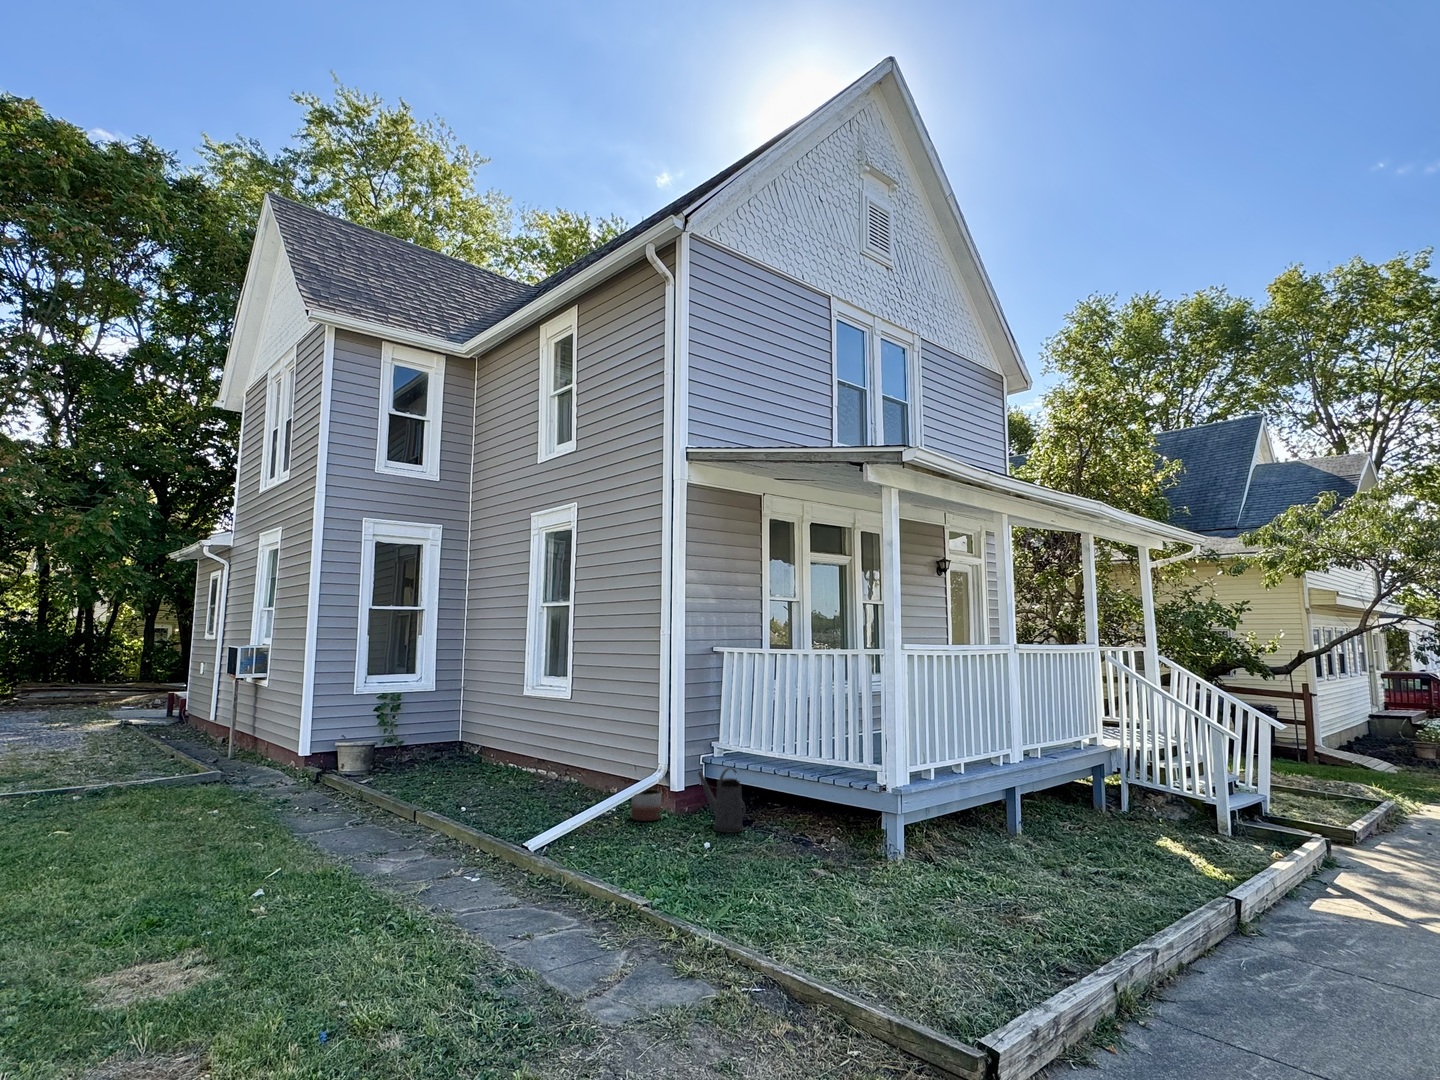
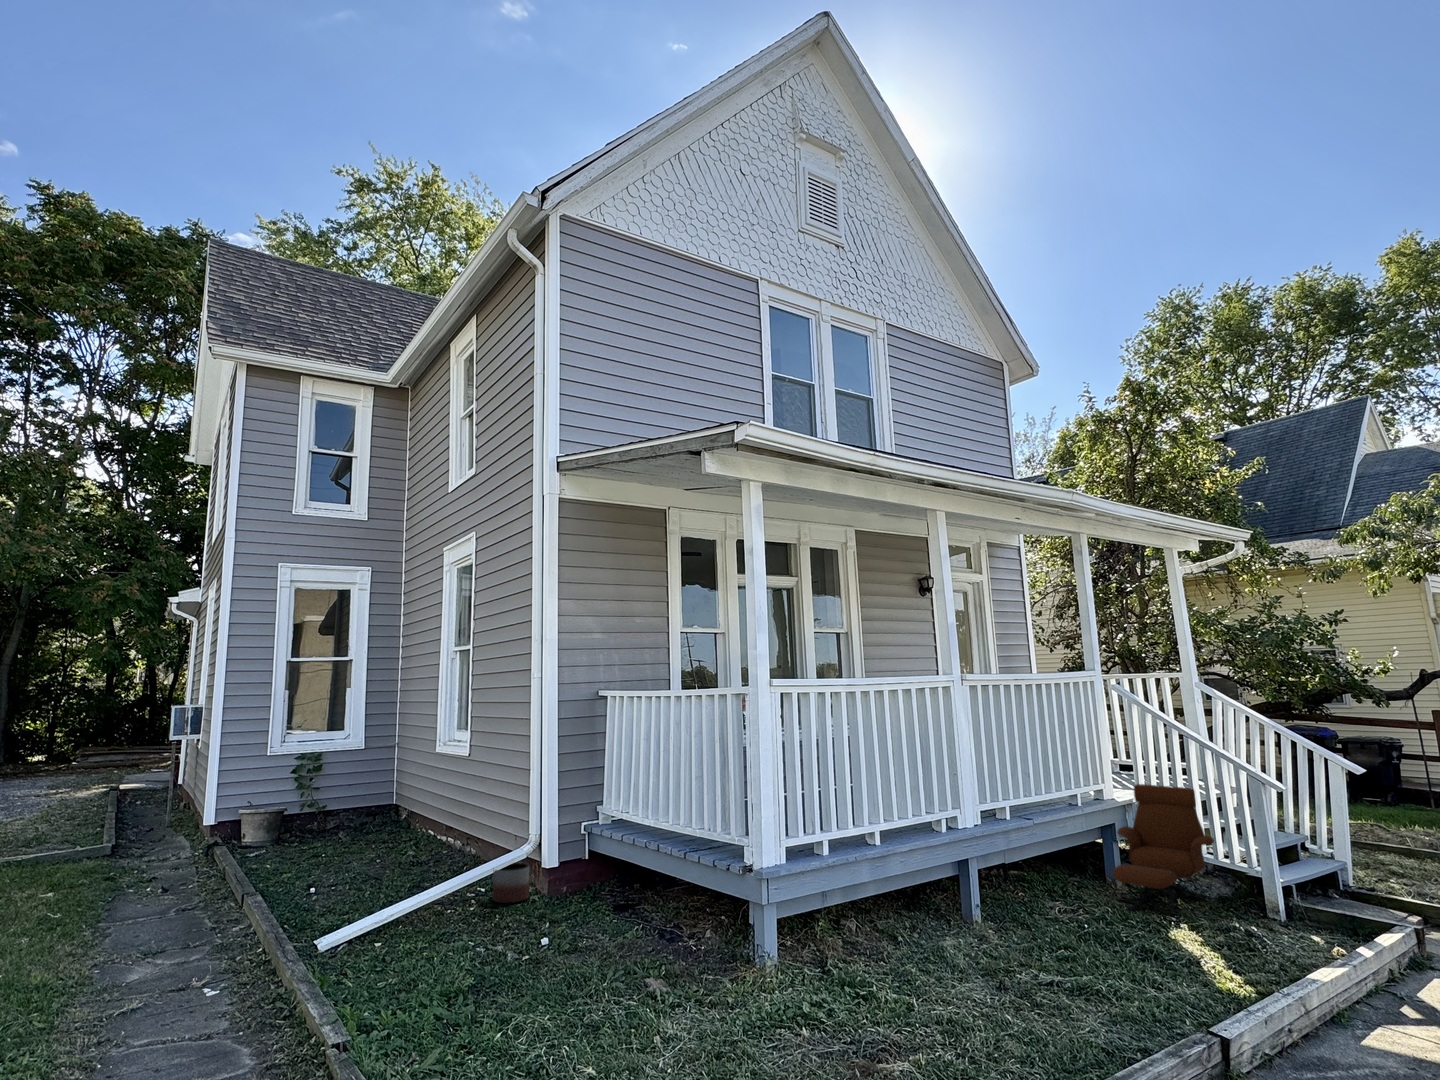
lounge chair: none [1108,734,1183,830] -> present [1113,784,1214,915]
watering can: present [698,768,746,832] -> none [573,837,616,919]

